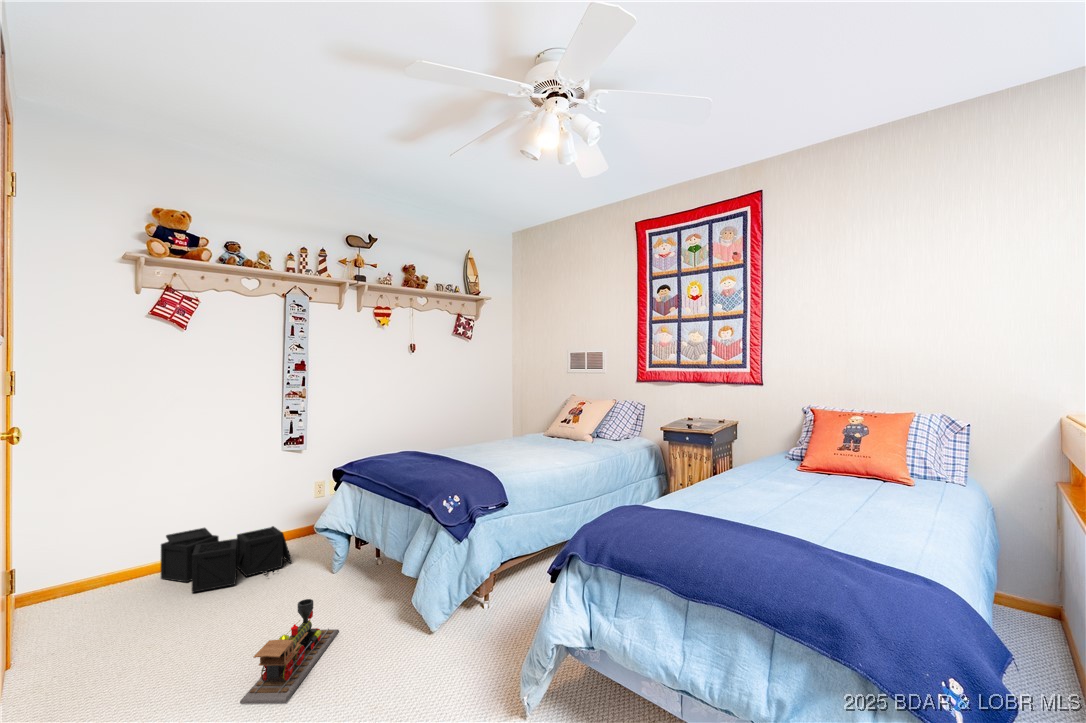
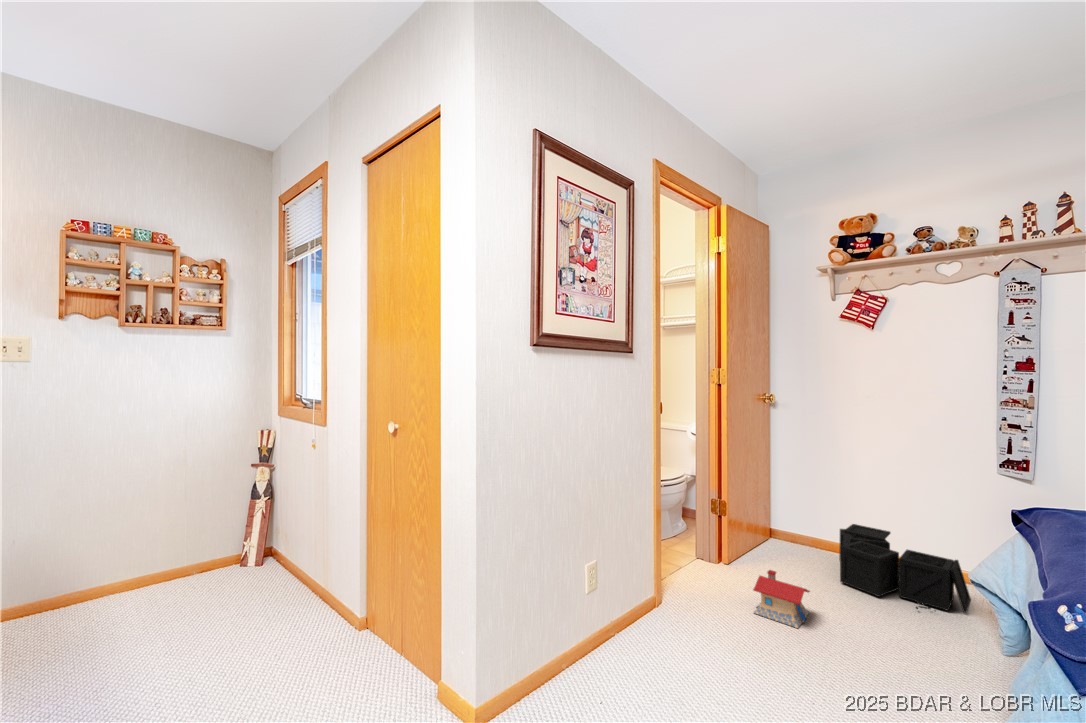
toy train: present [240,599,339,703] -> none [744,626,899,702]
toy house: none [153,603,221,664] -> present [753,570,810,628]

